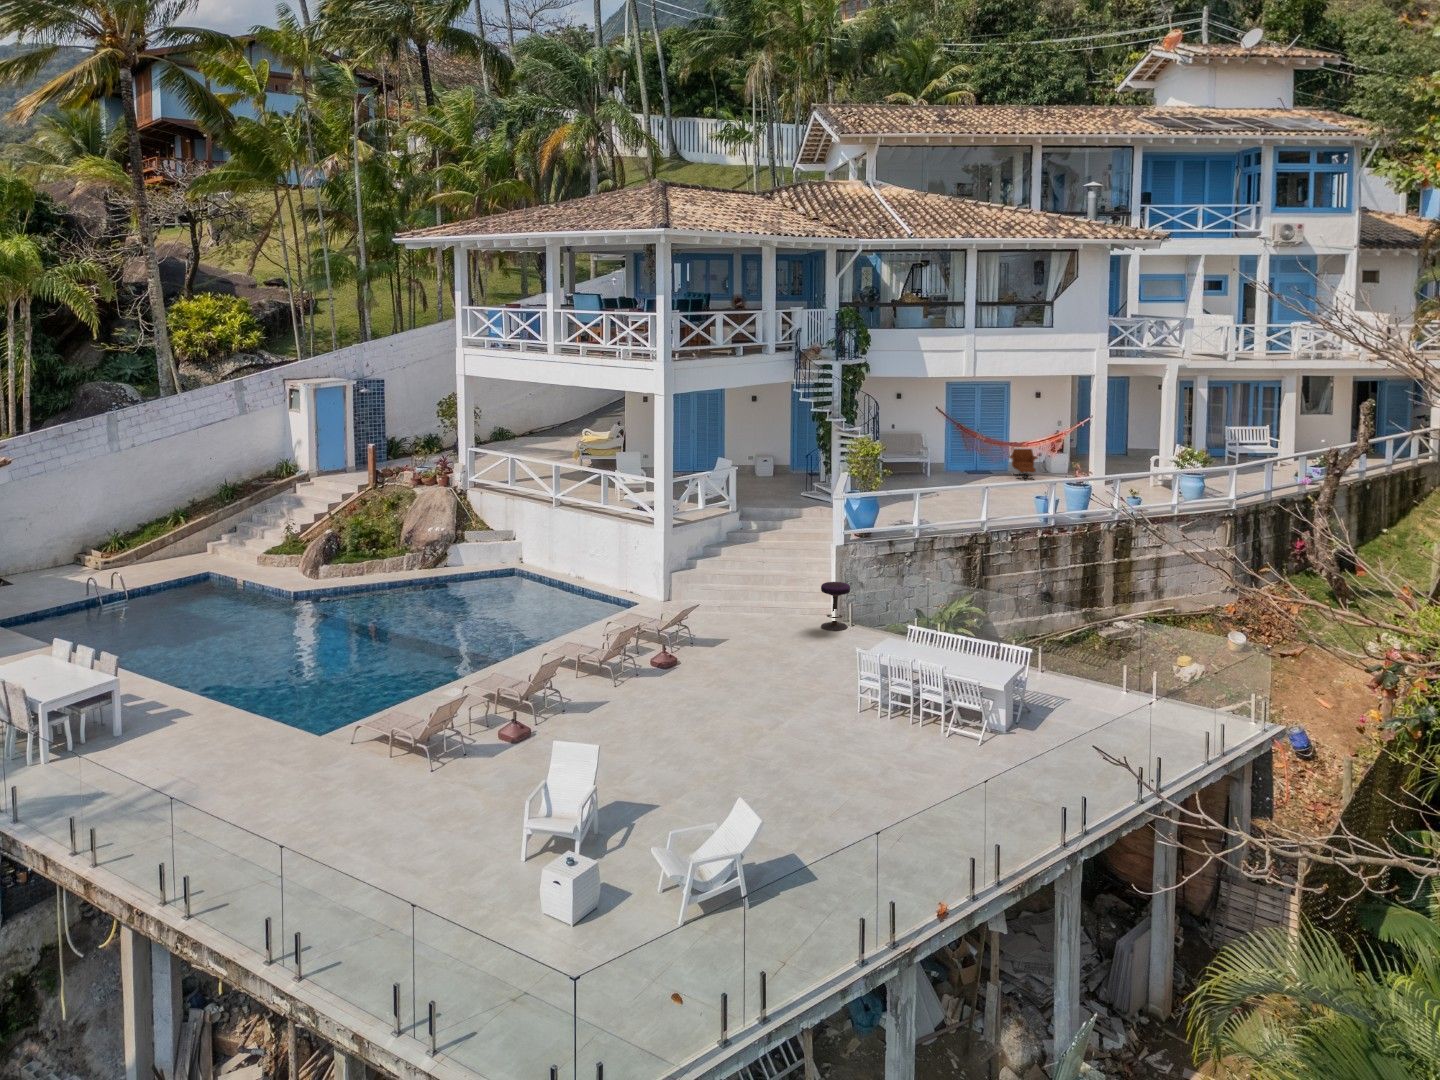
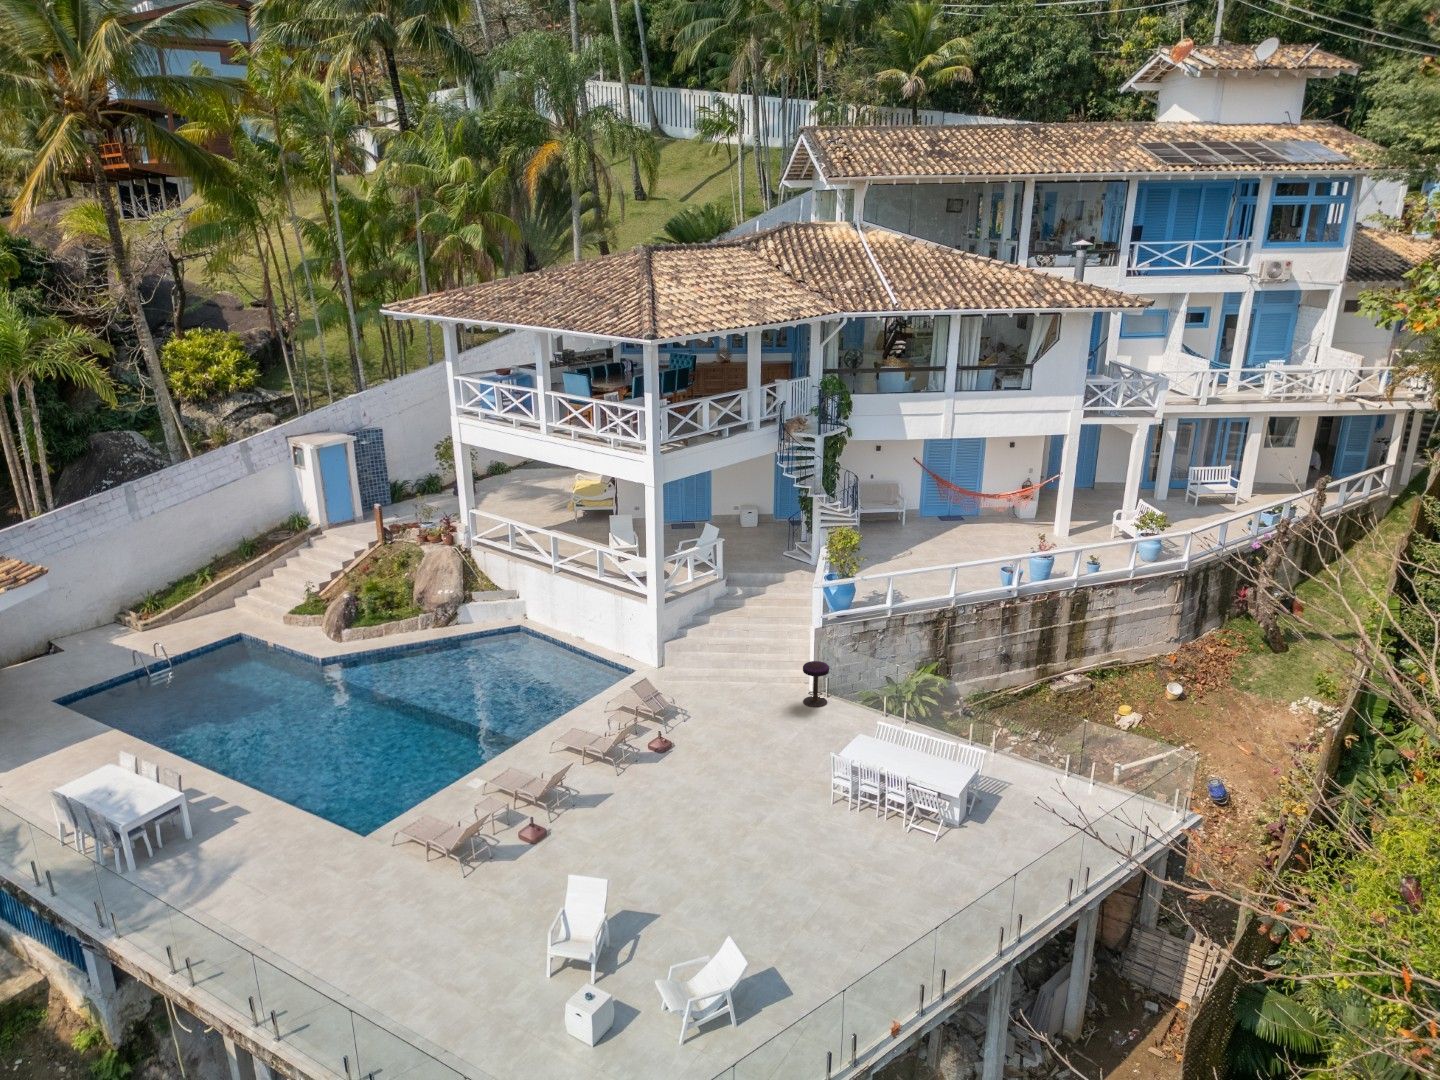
lounge chair: present [1009,449,1038,479] -> none [990,488,1018,529]

